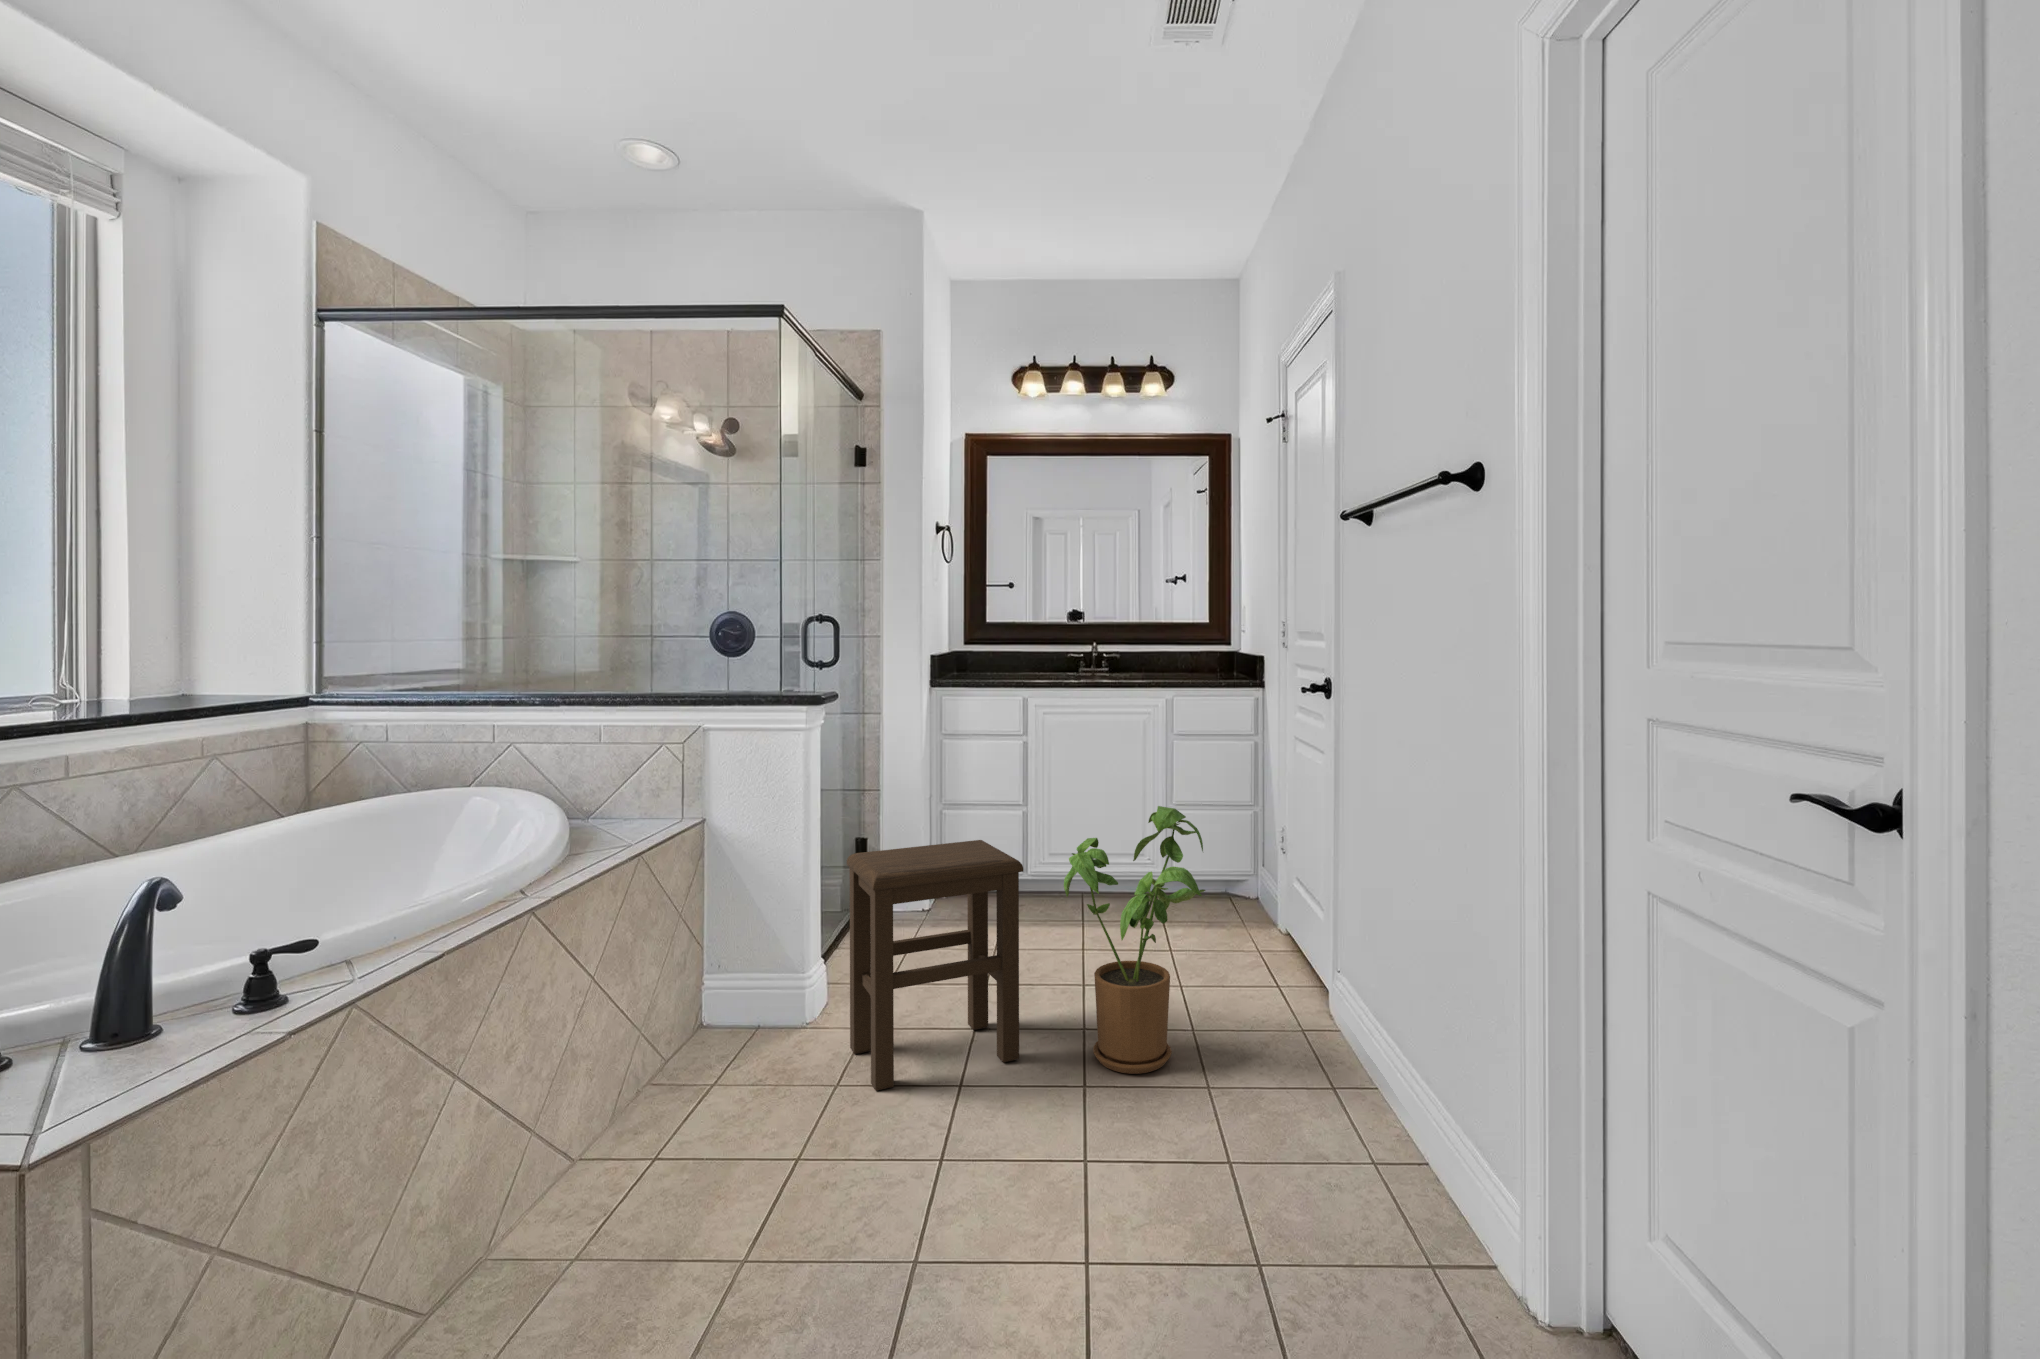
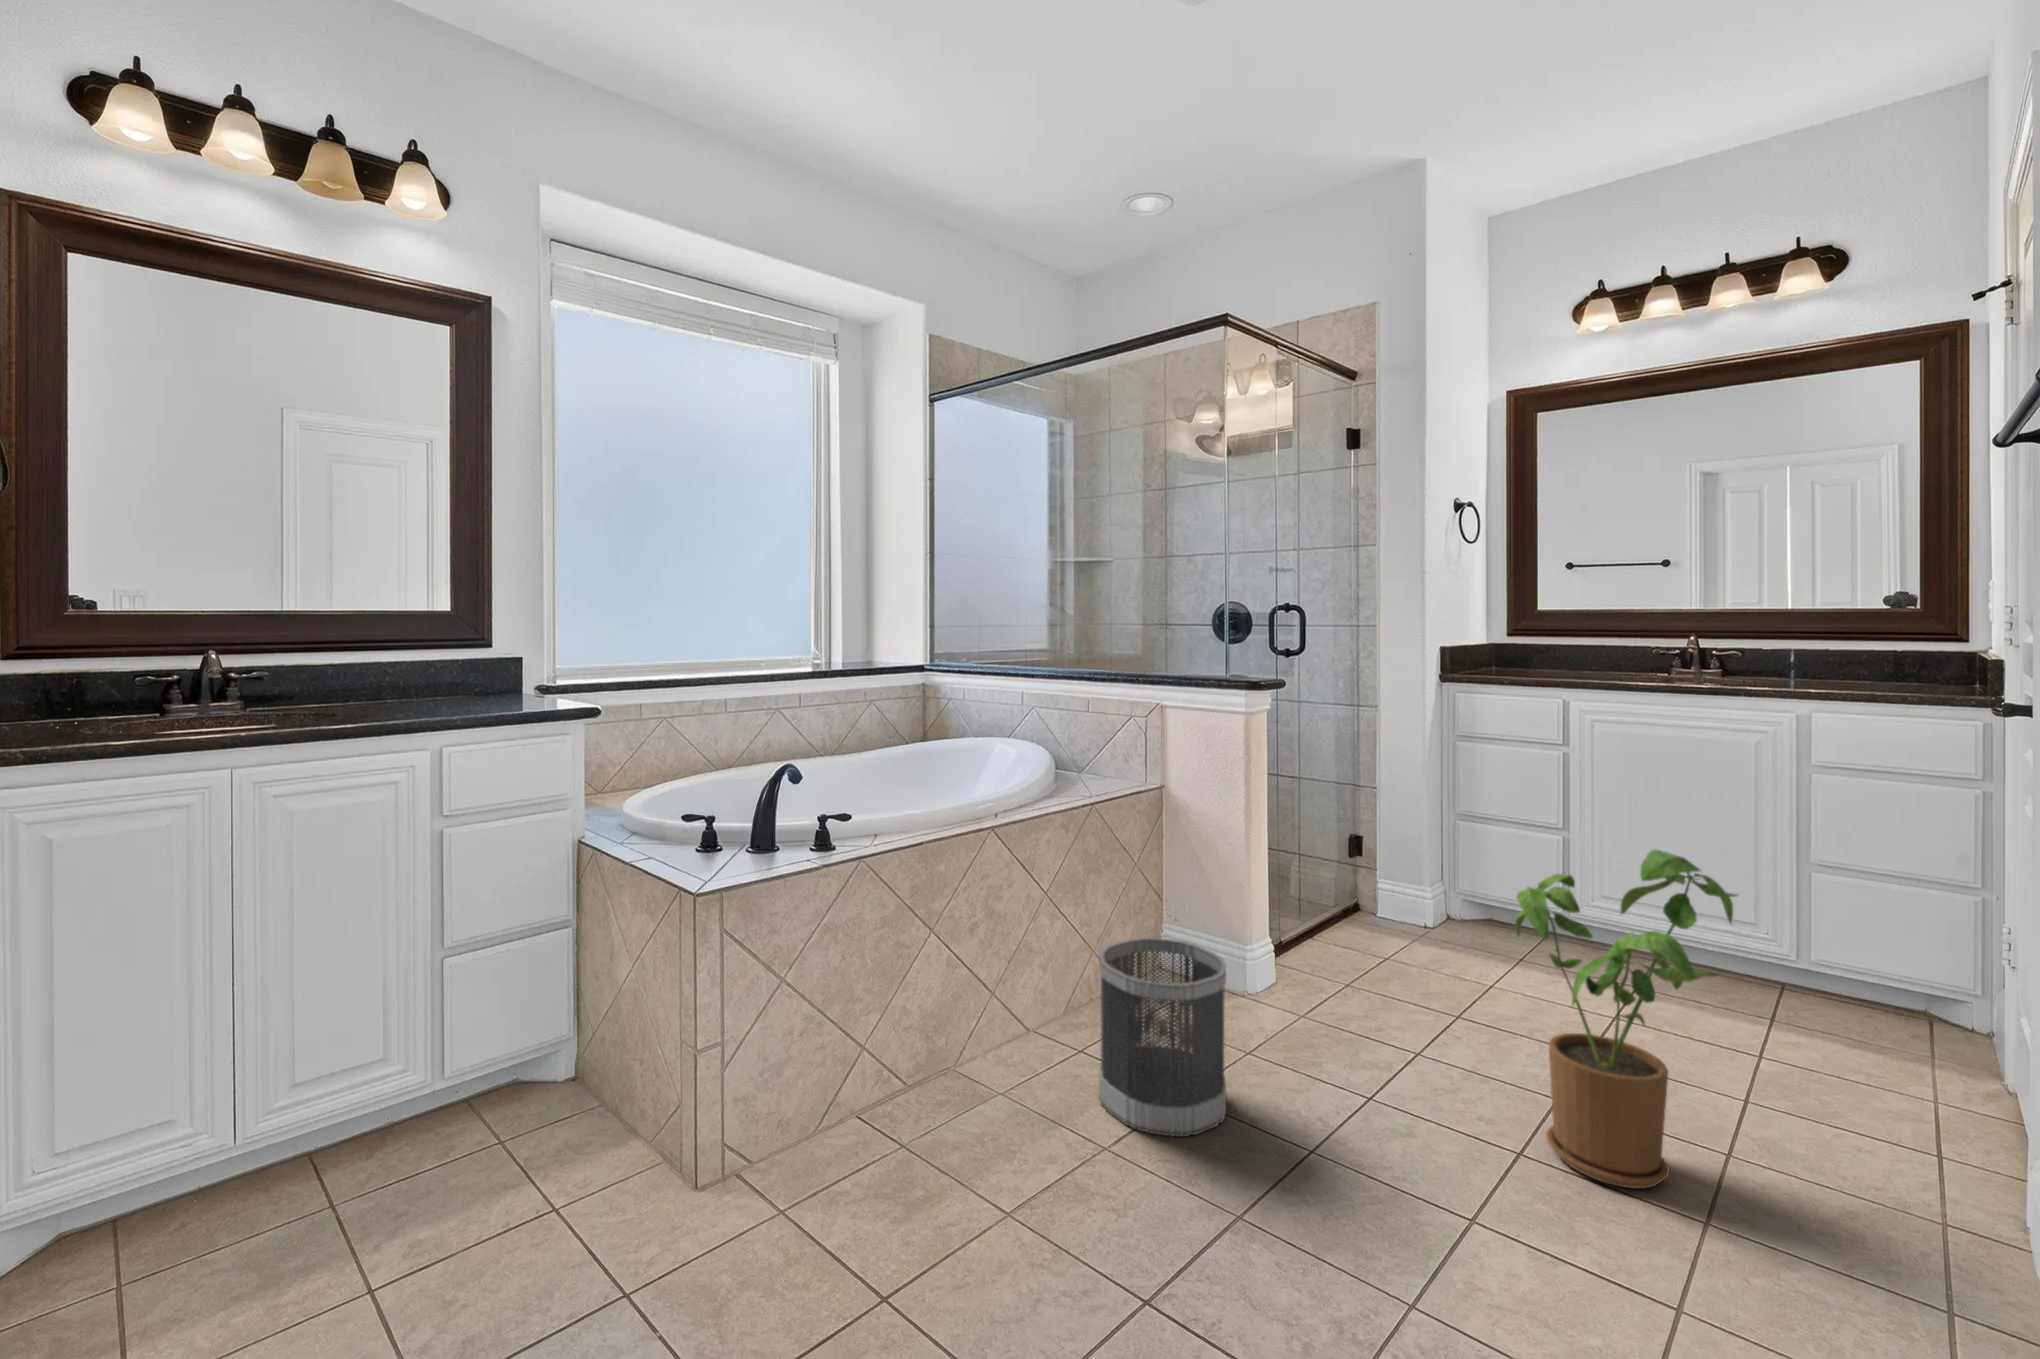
stool: present [847,840,1023,1091] -> none [1268,840,1453,1106]
wastebasket: none [715,976,858,1196] -> present [1099,938,1226,1137]

